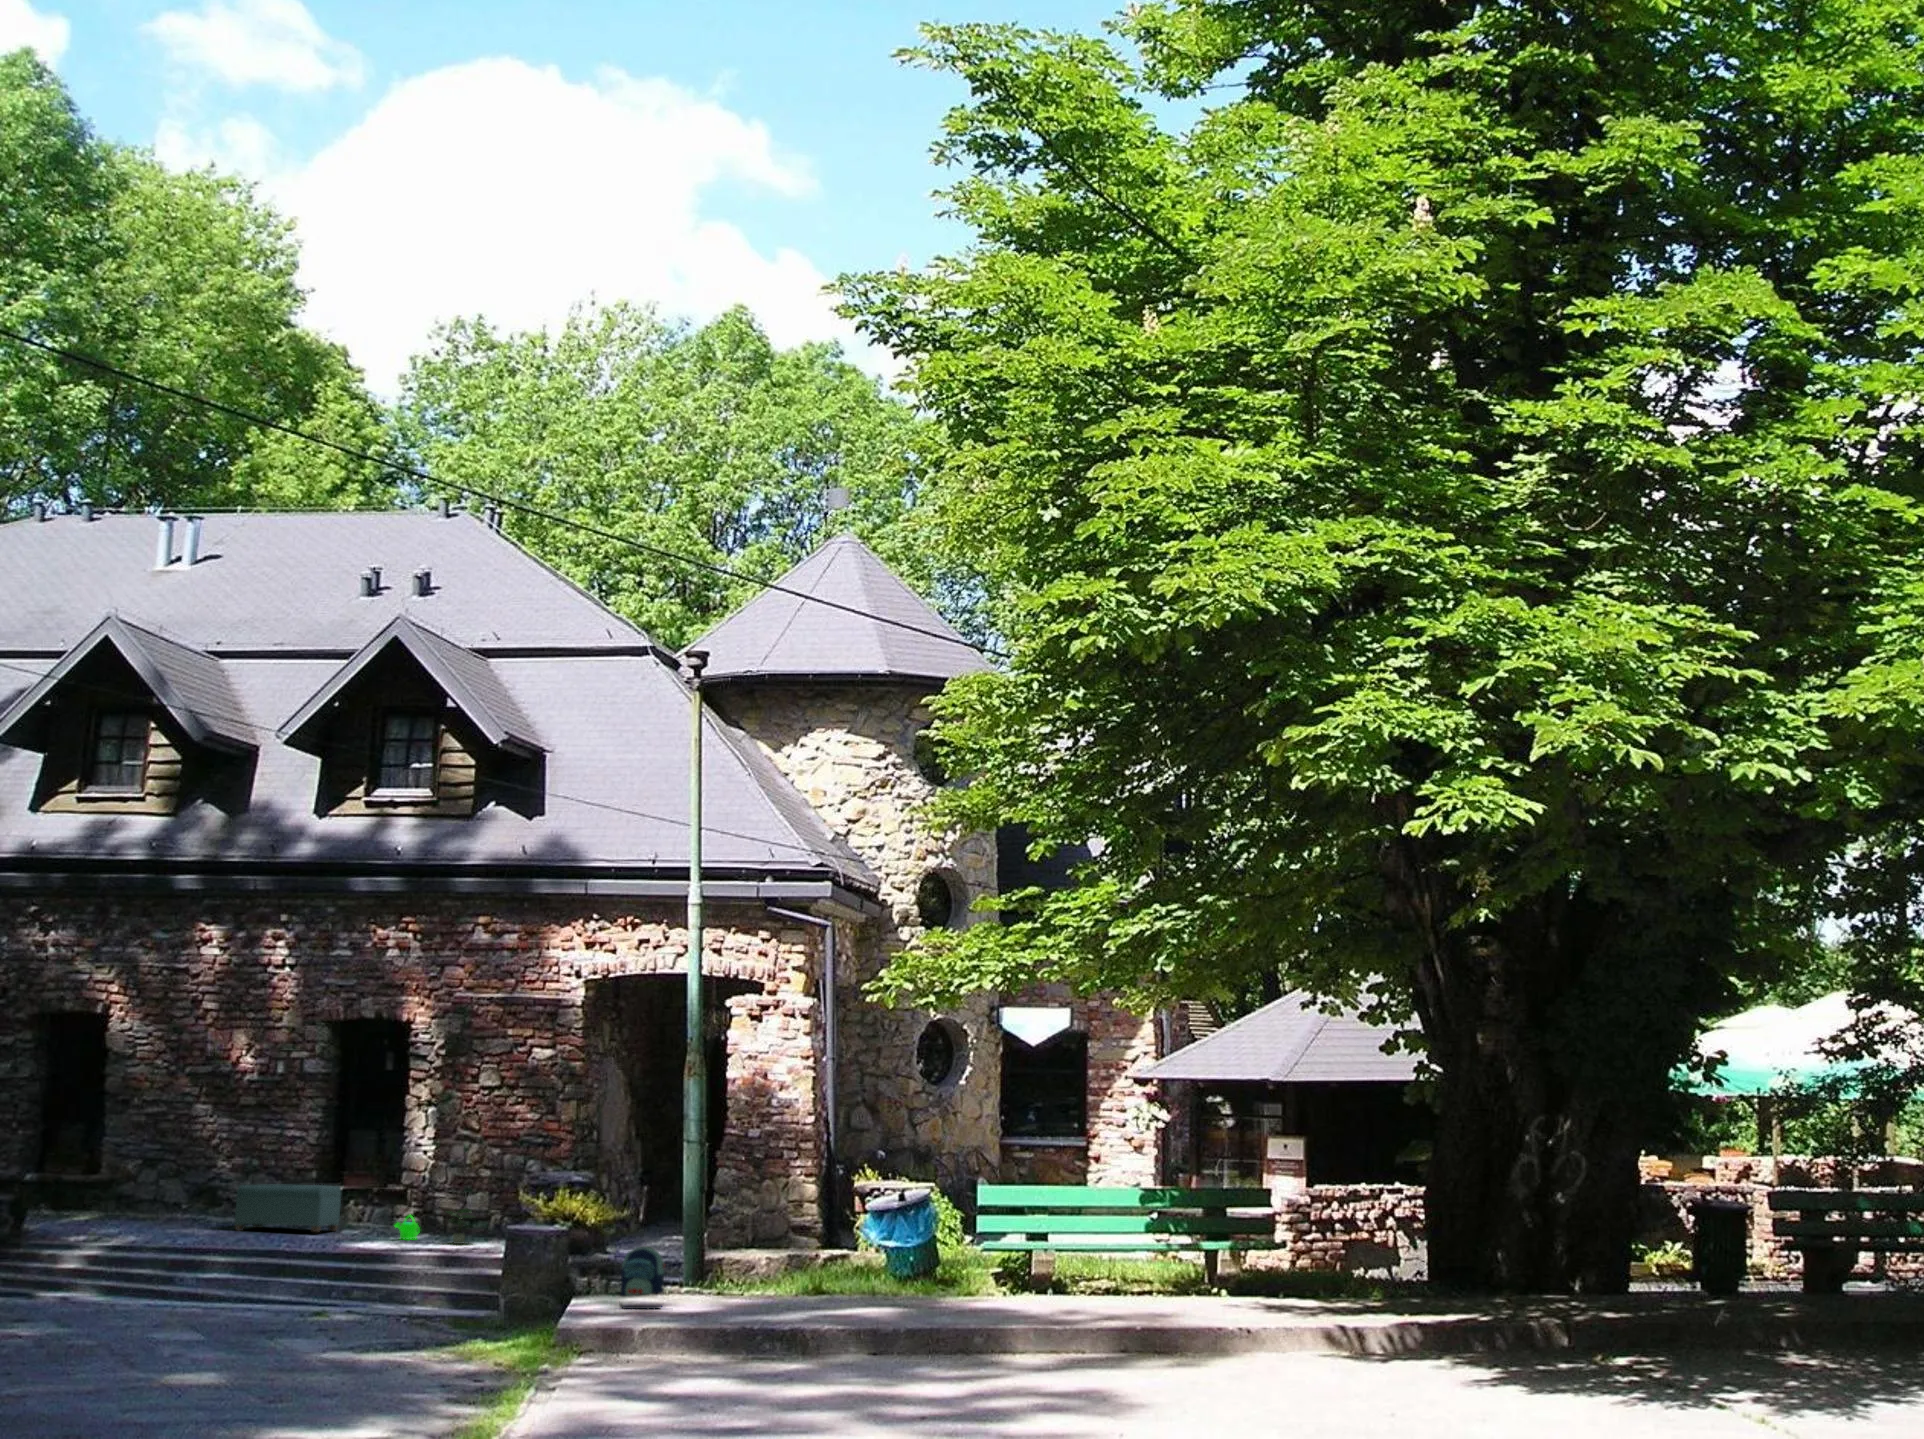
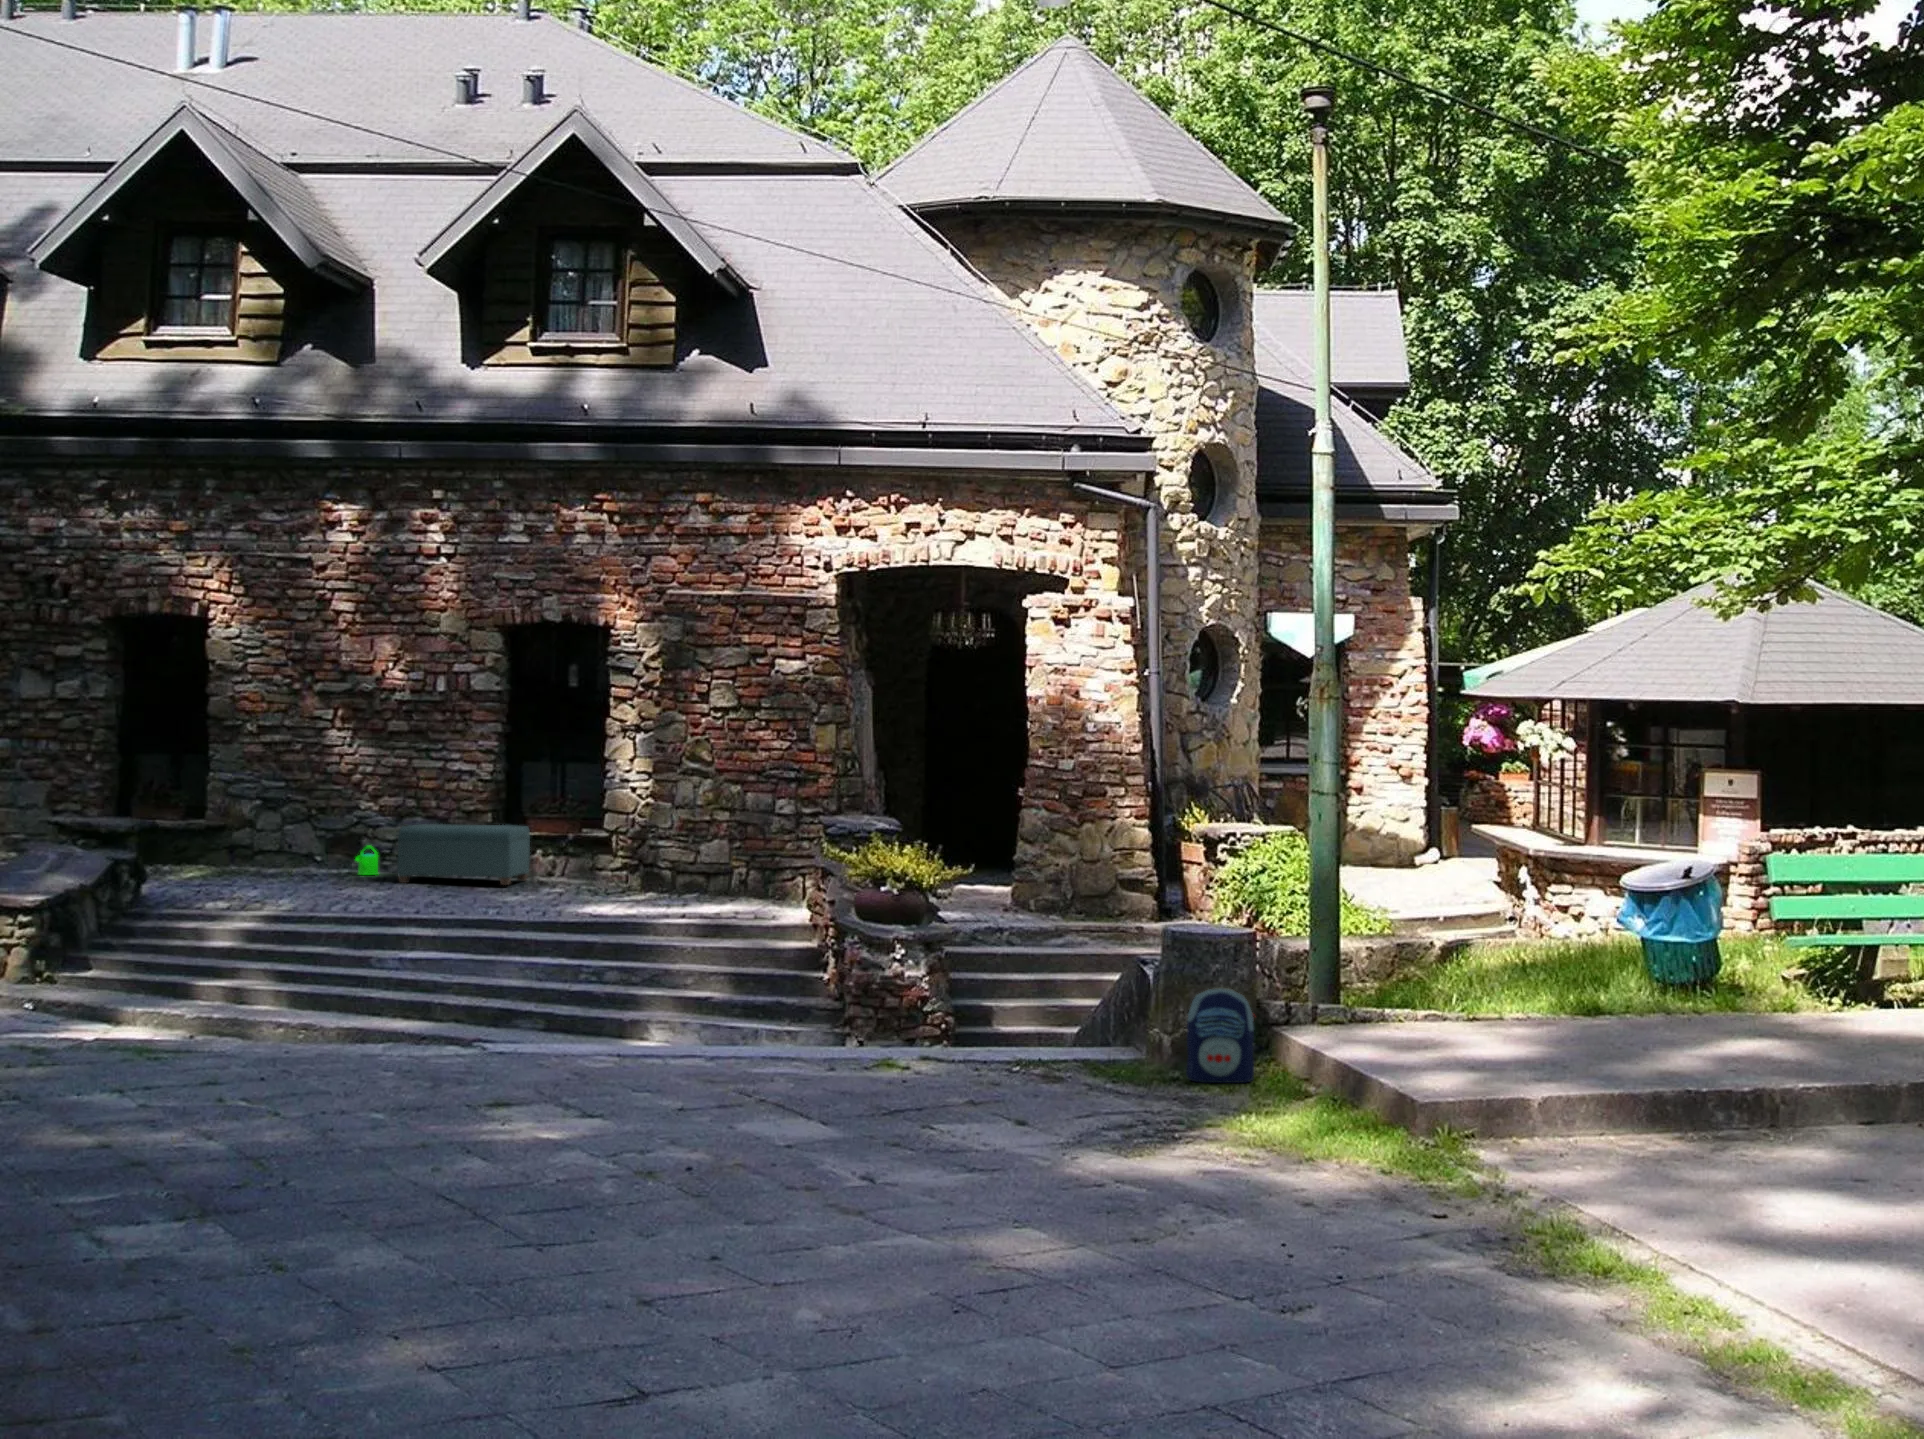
potted plant: present [447,1209,472,1244] -> none [678,856,719,900]
watering can: present [395,1215,420,1239] -> present [356,845,378,875]

